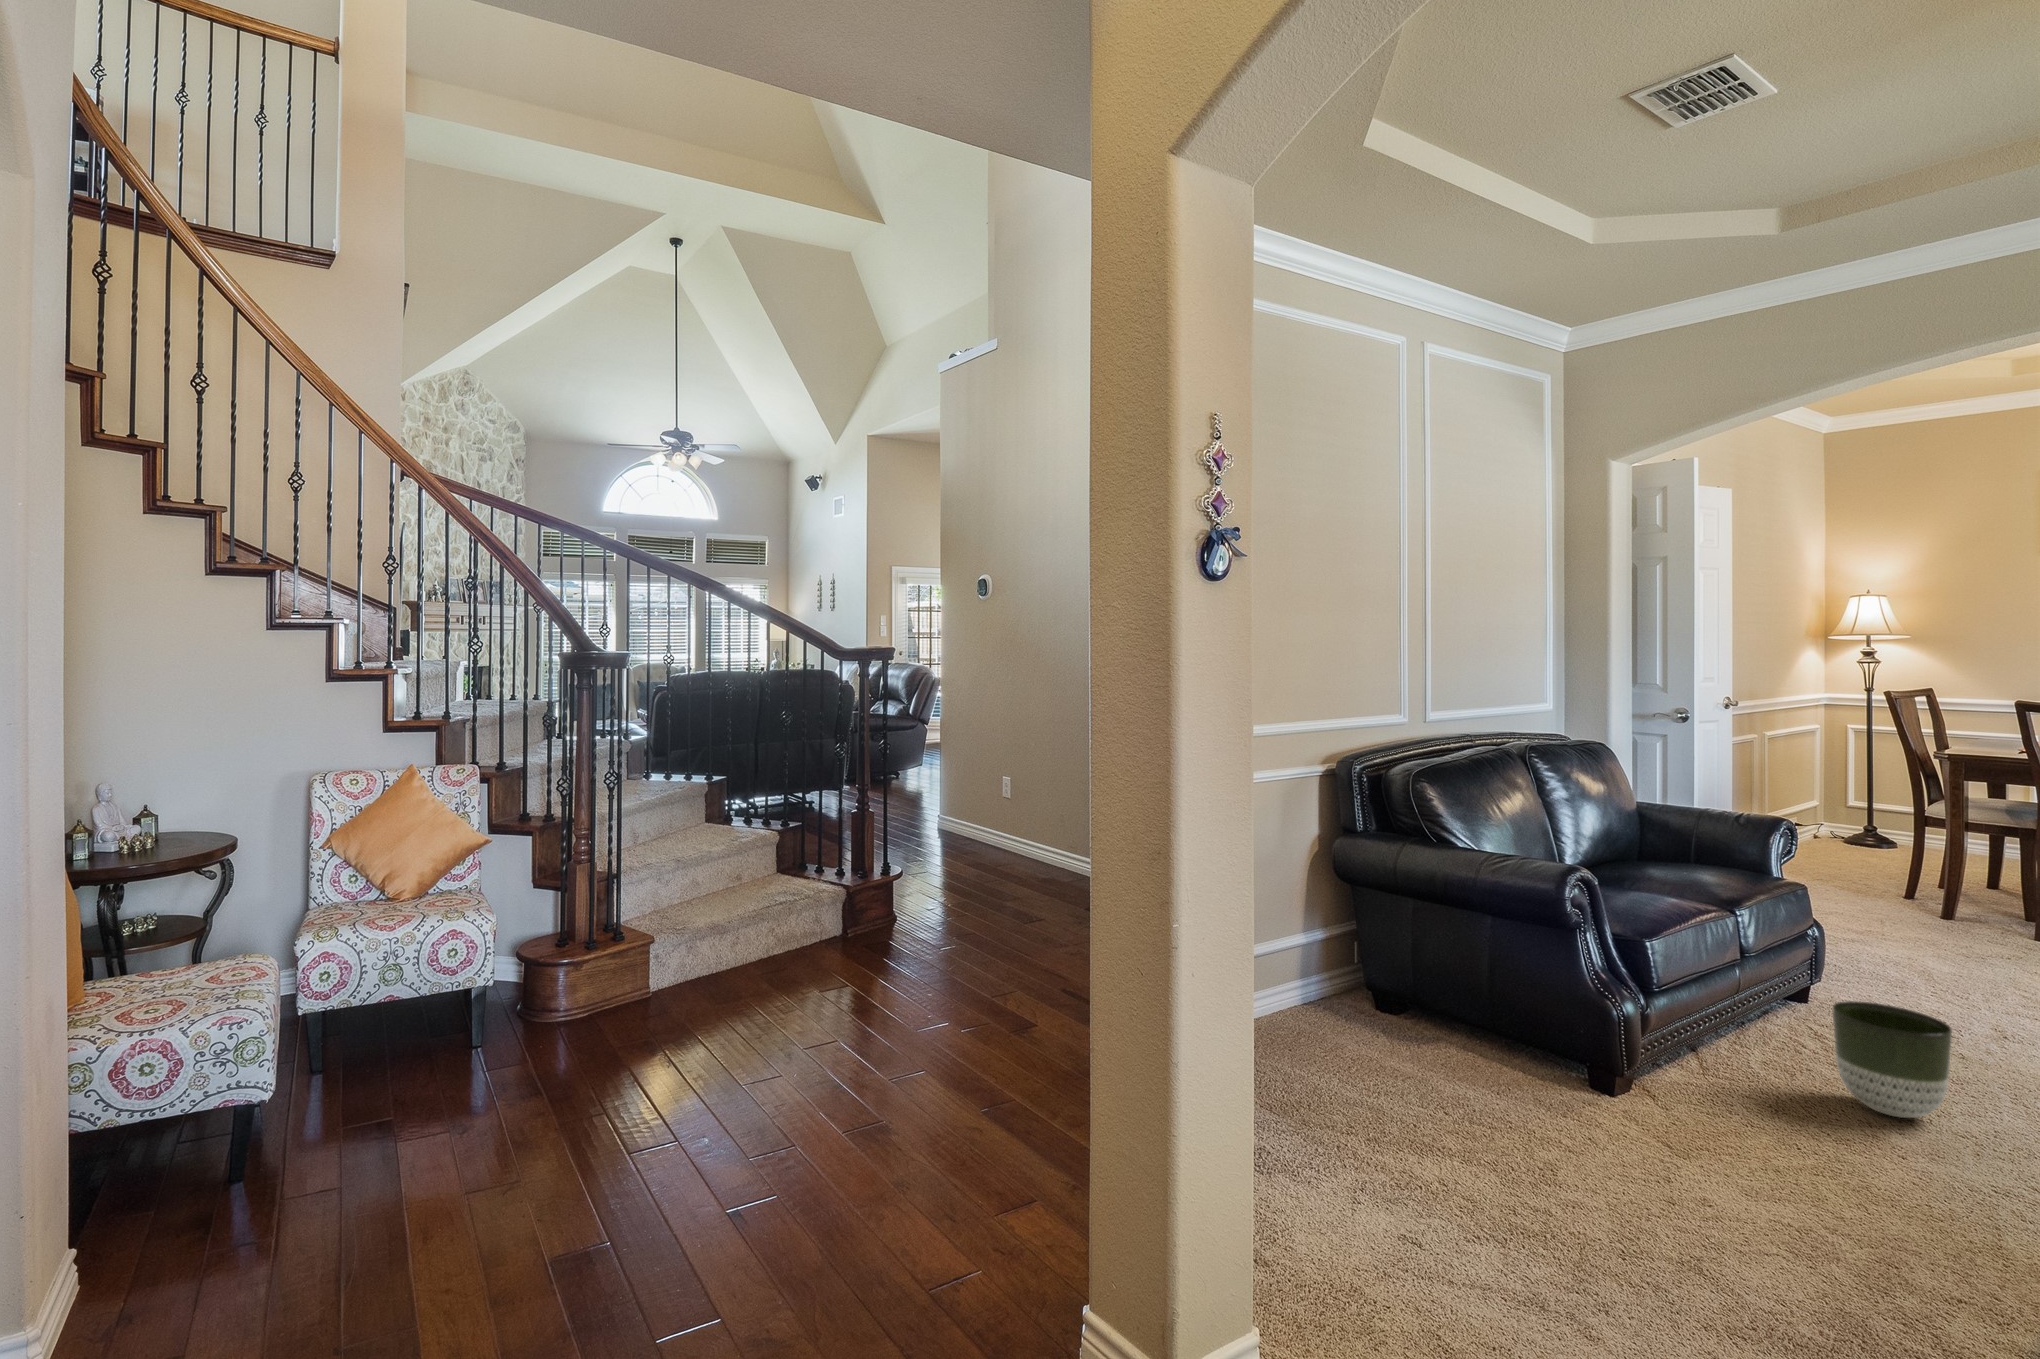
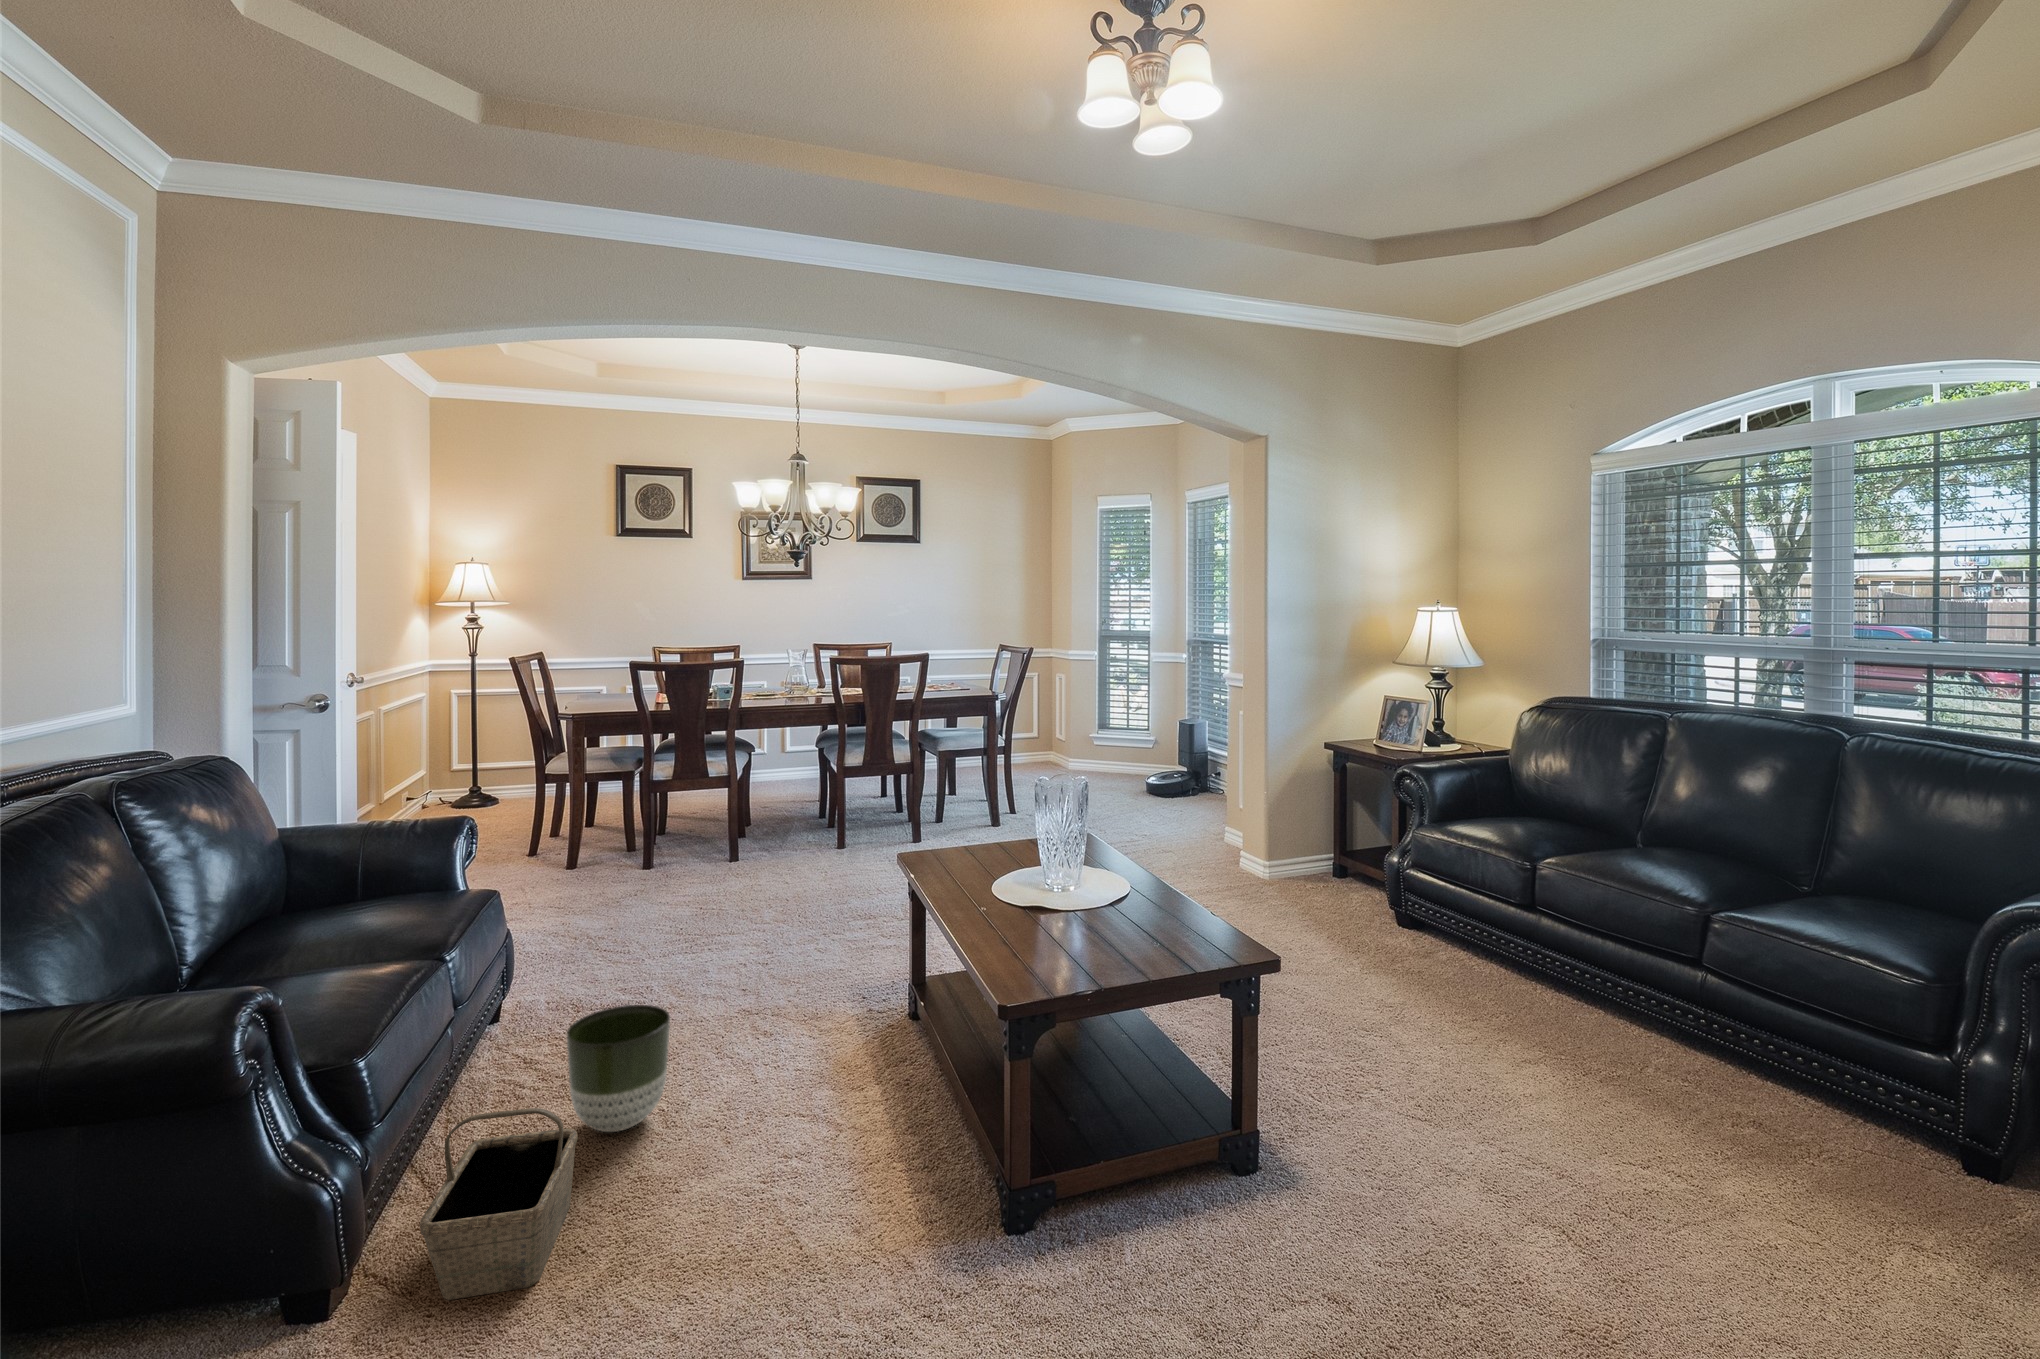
basket: none [1674,1013,1820,1155] -> present [420,1108,578,1300]

